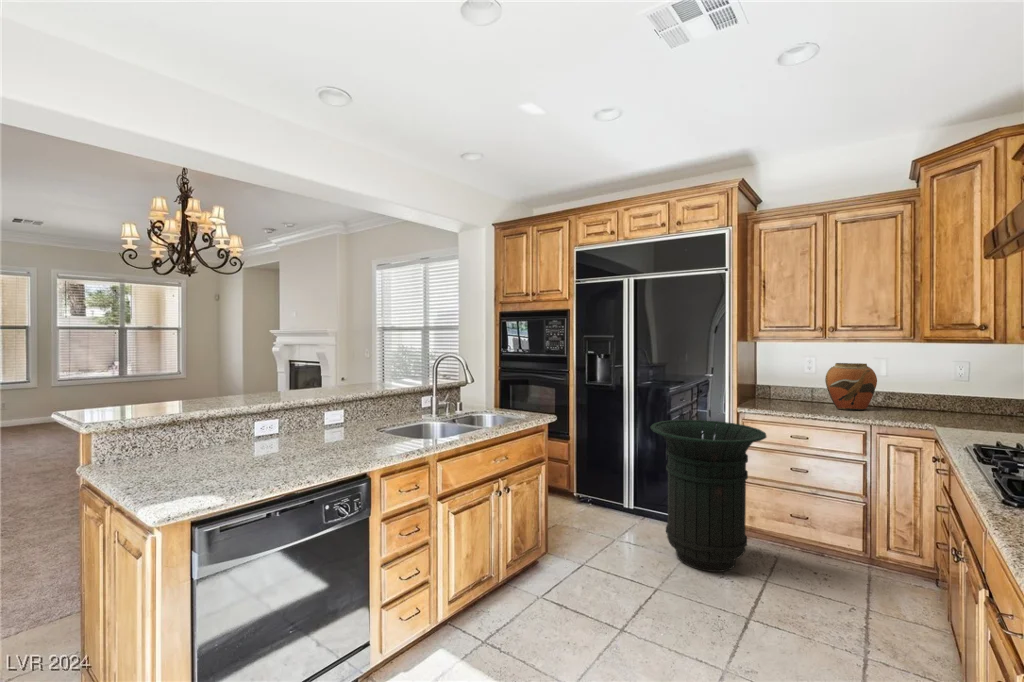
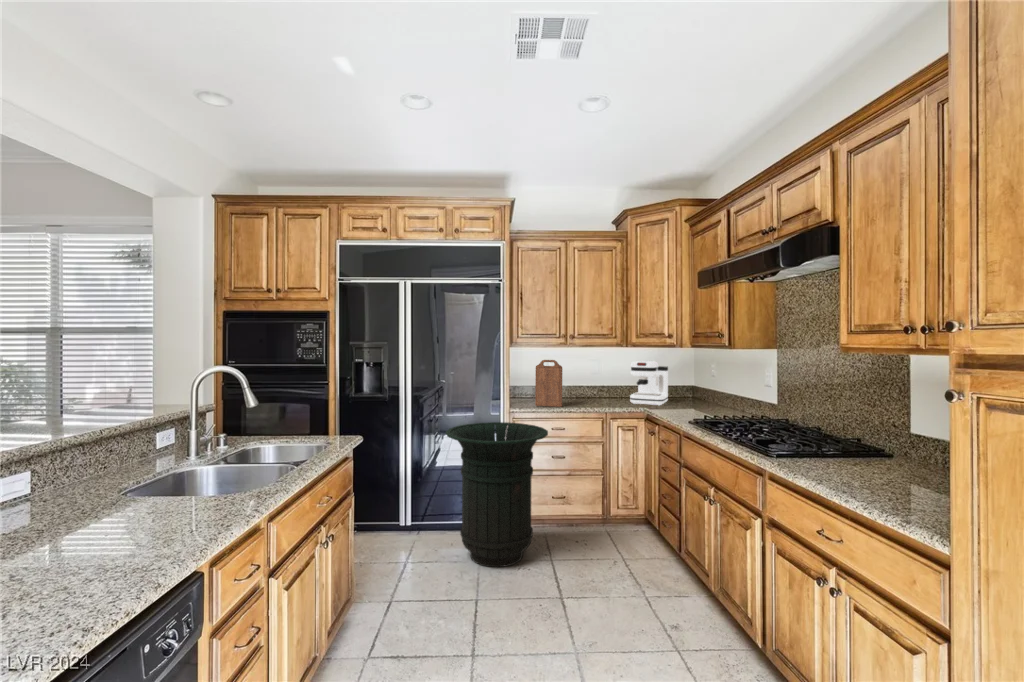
cutting board: none [775,356,809,413] -> present [535,360,562,407]
coffee maker: none [920,362,996,425] -> present [630,361,668,406]
vase: present [825,363,877,410] -> none [566,364,597,402]

